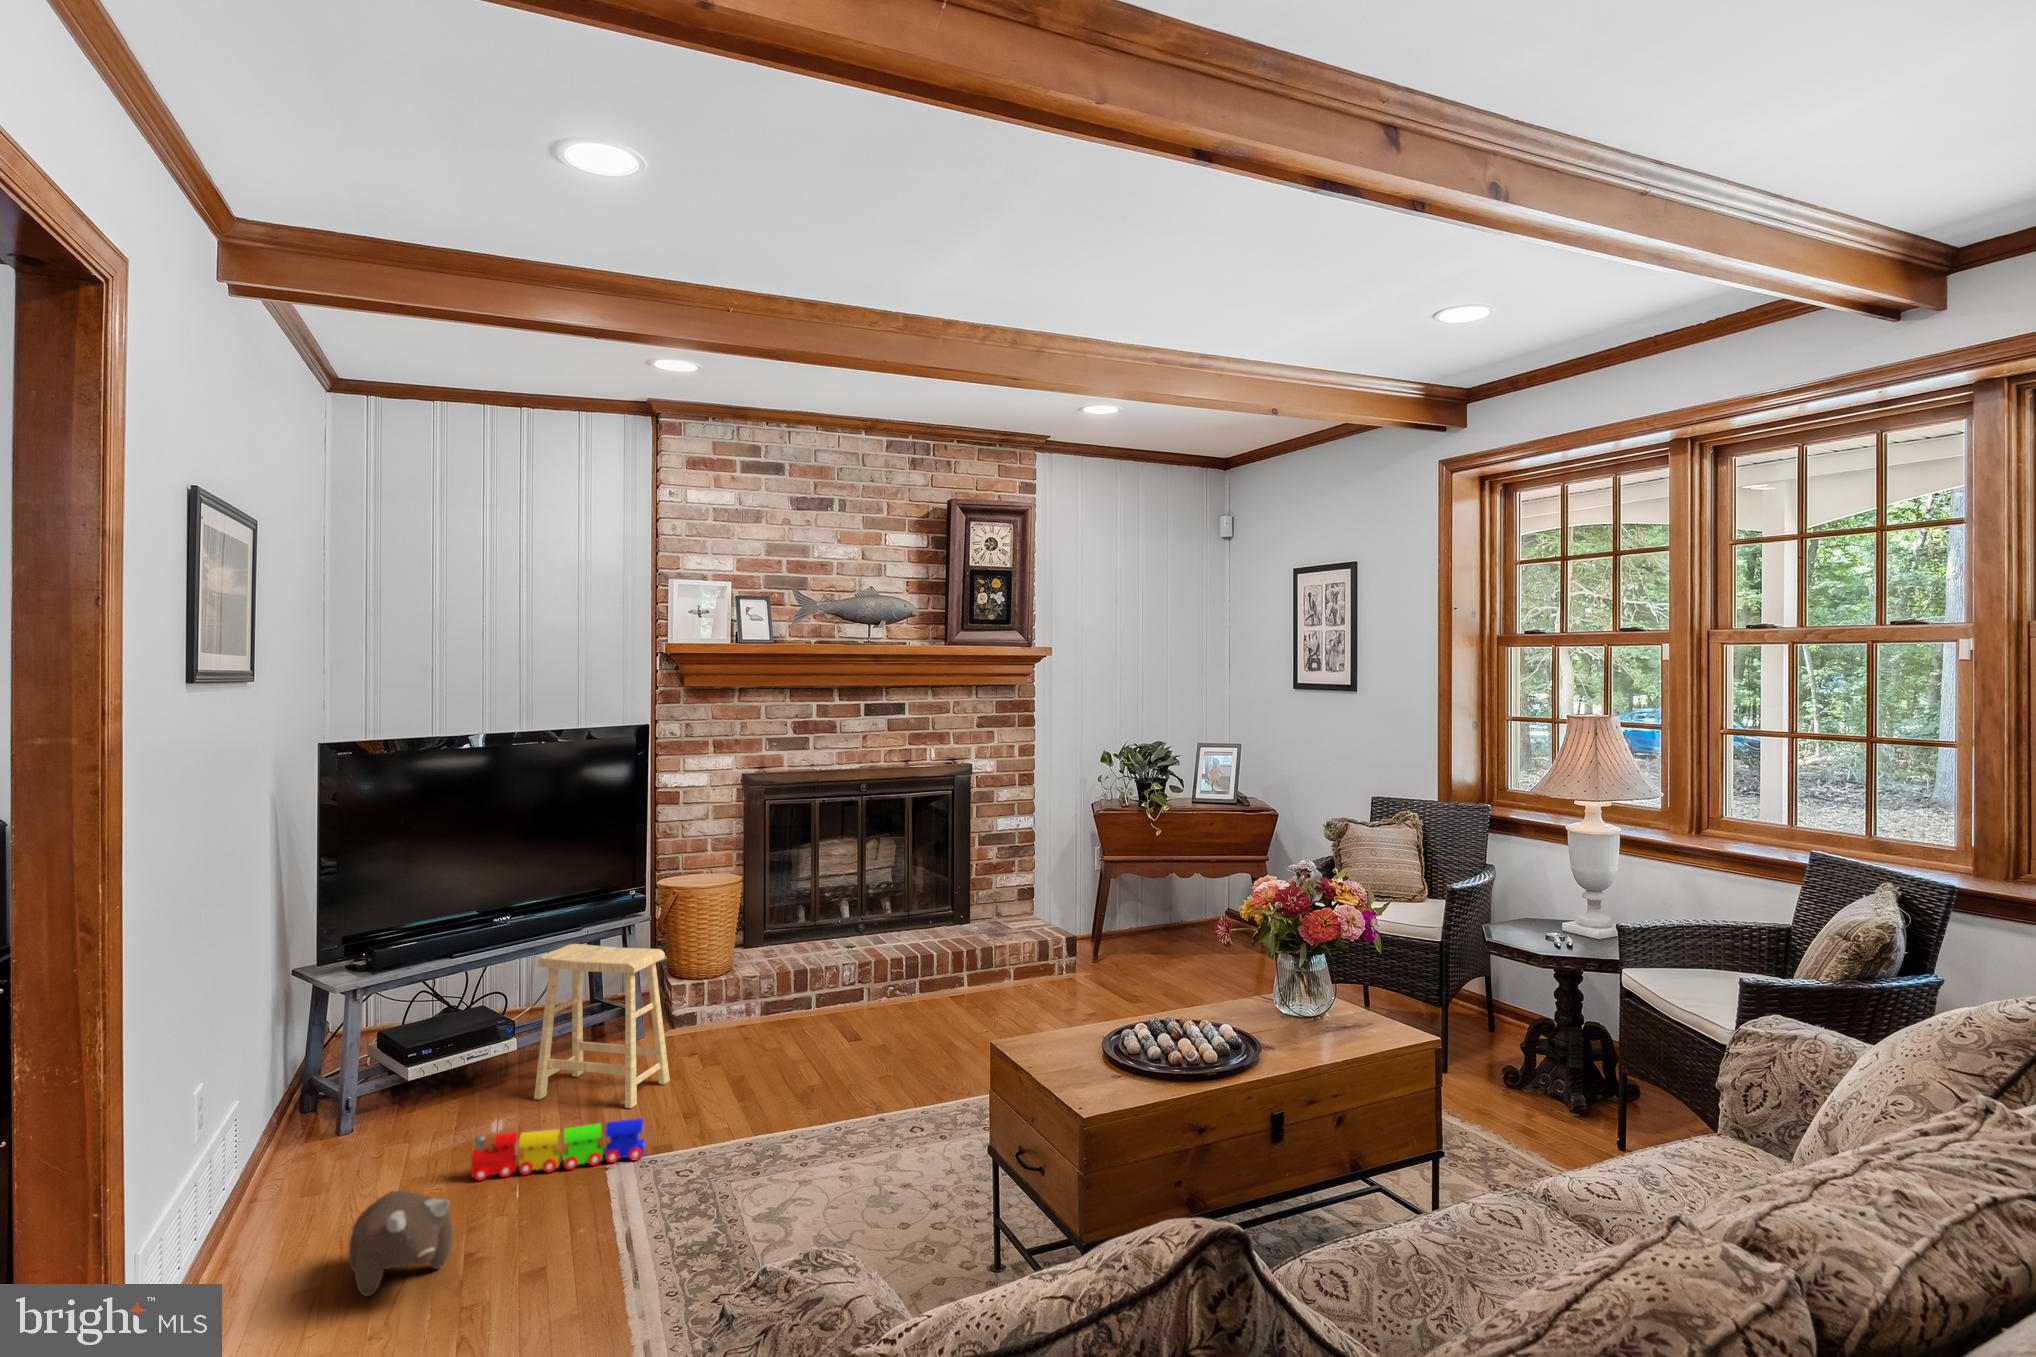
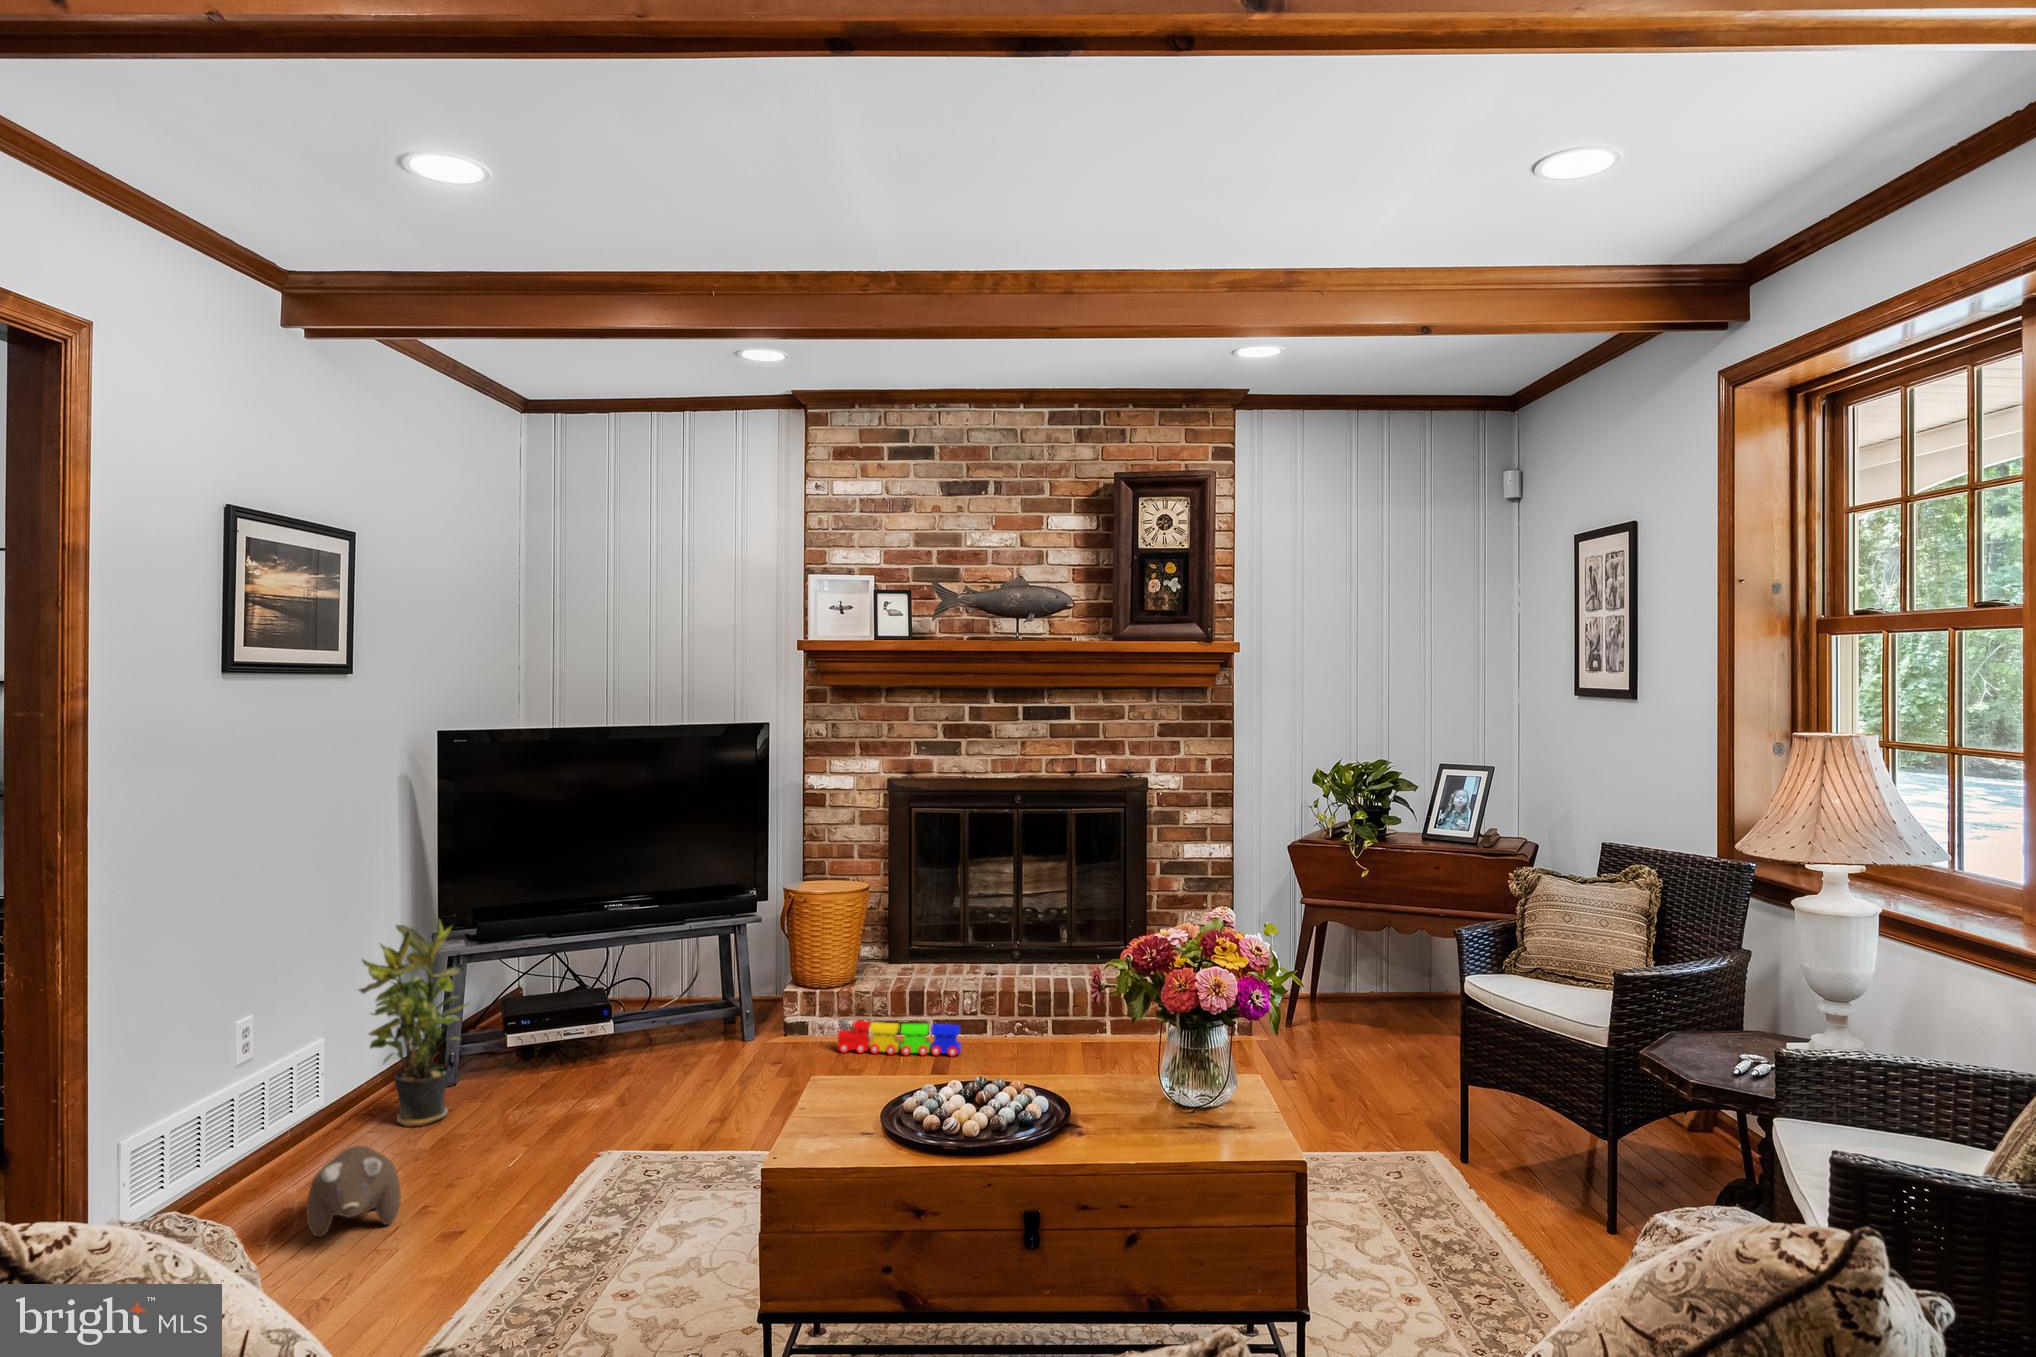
potted plant: none [271,944,408,1174] -> present [359,920,468,1127]
footstool: present [534,944,670,1108] -> none [606,939,731,1109]
toy train: present [471,1119,645,1181] -> present [838,1019,961,1057]

